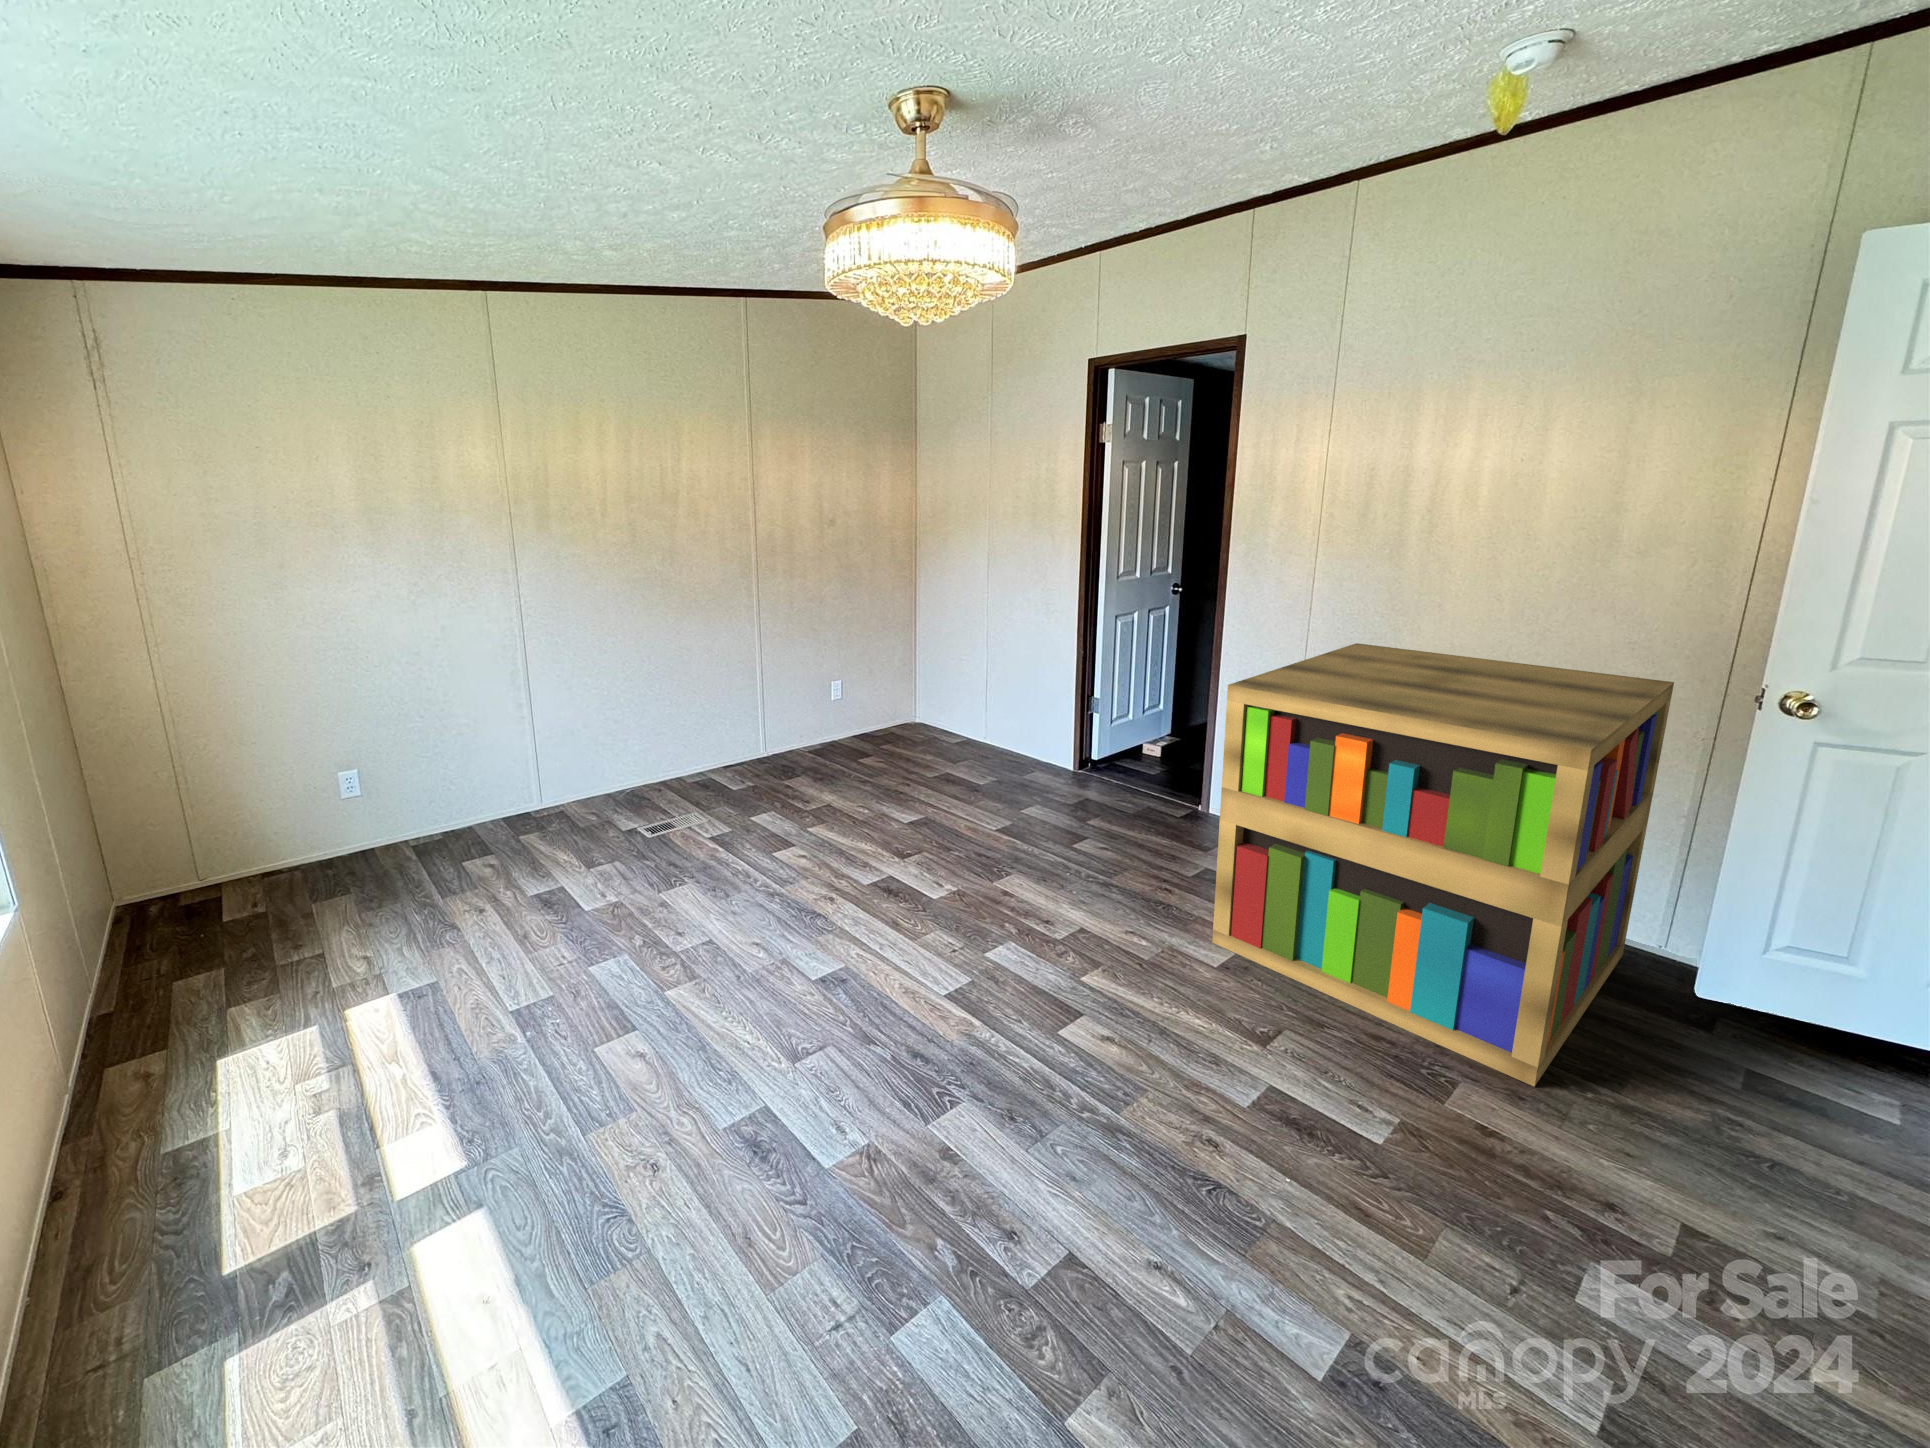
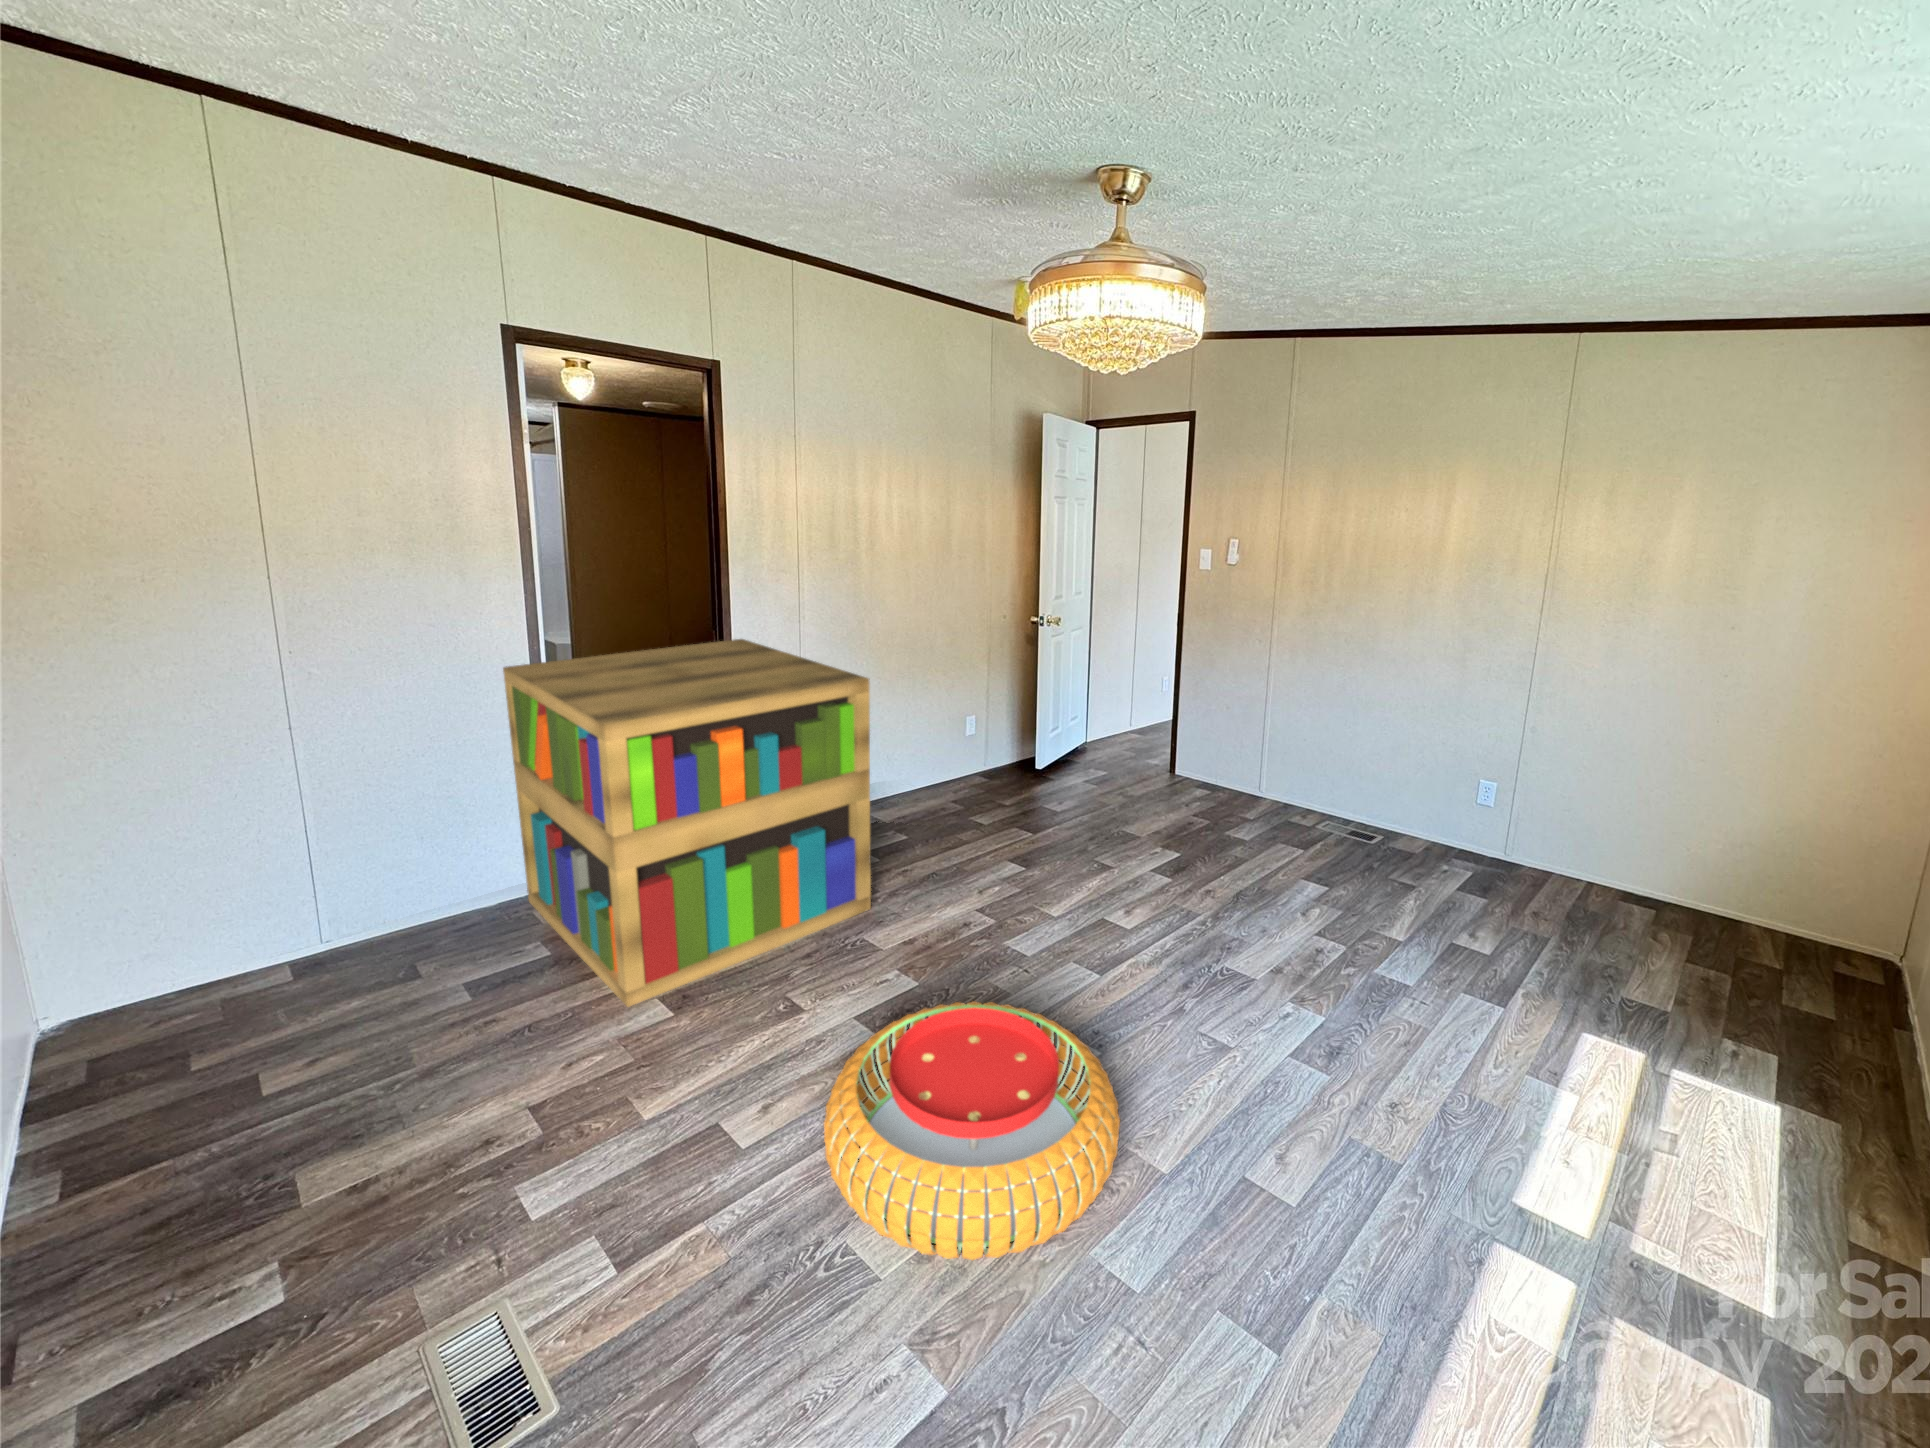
pouf: none [916,1025,1254,1329] -> present [824,1001,1120,1260]

